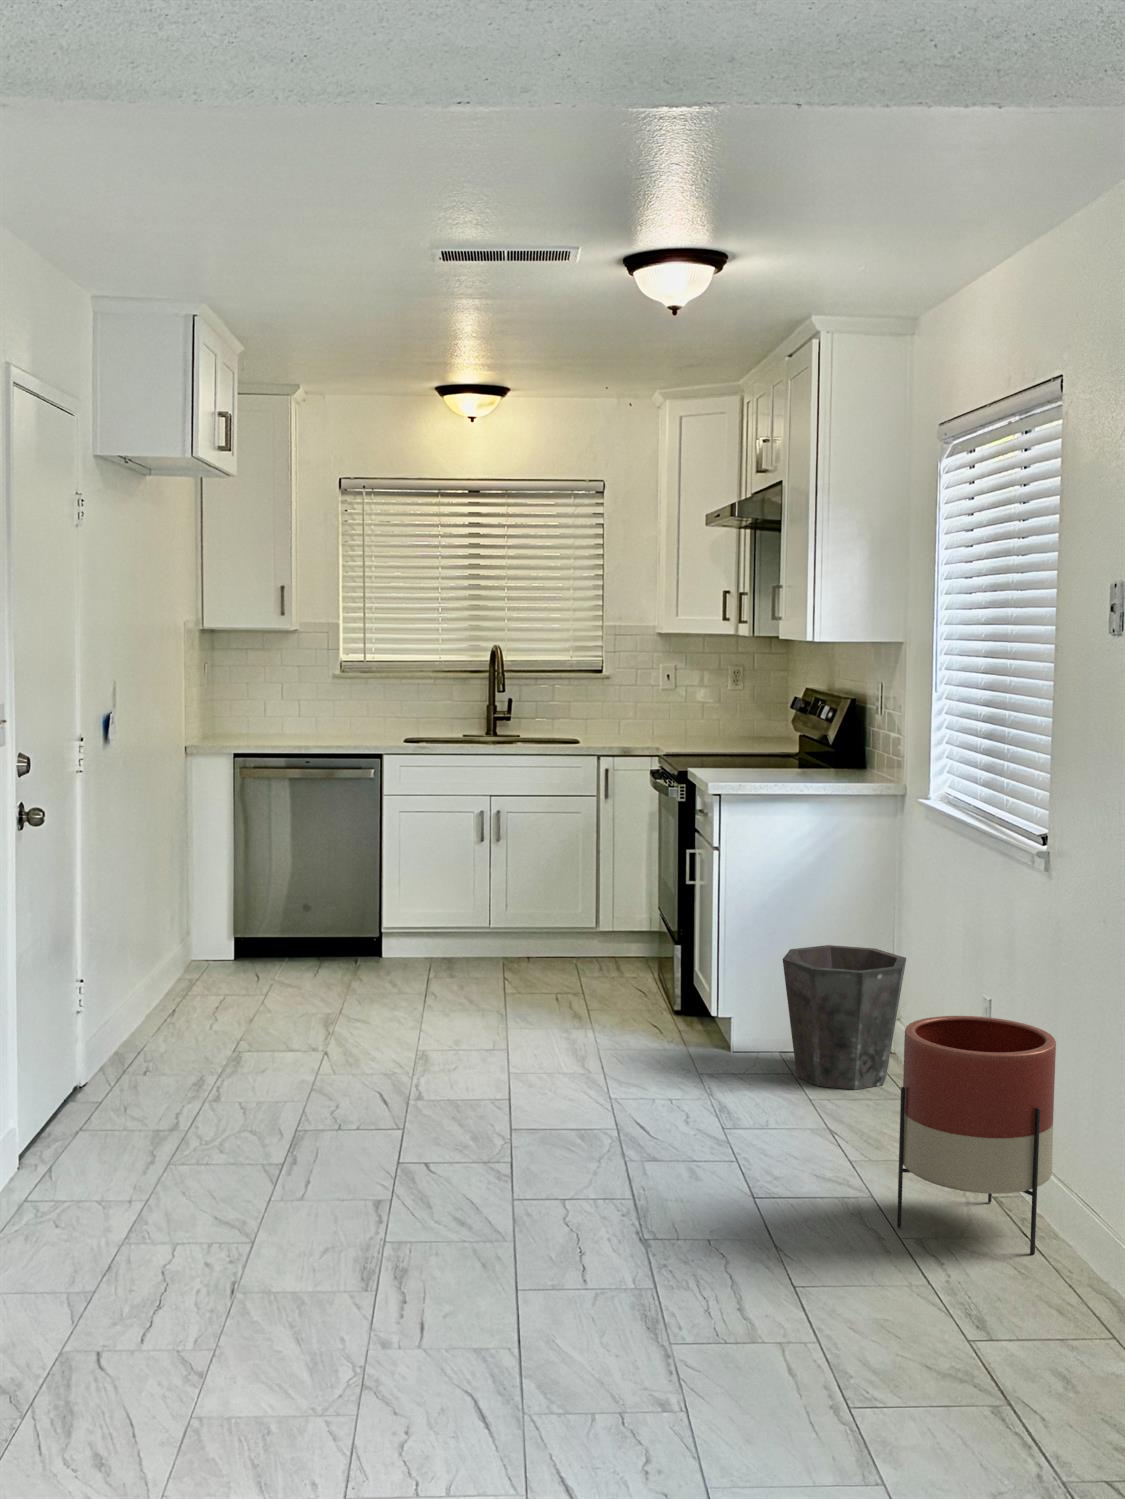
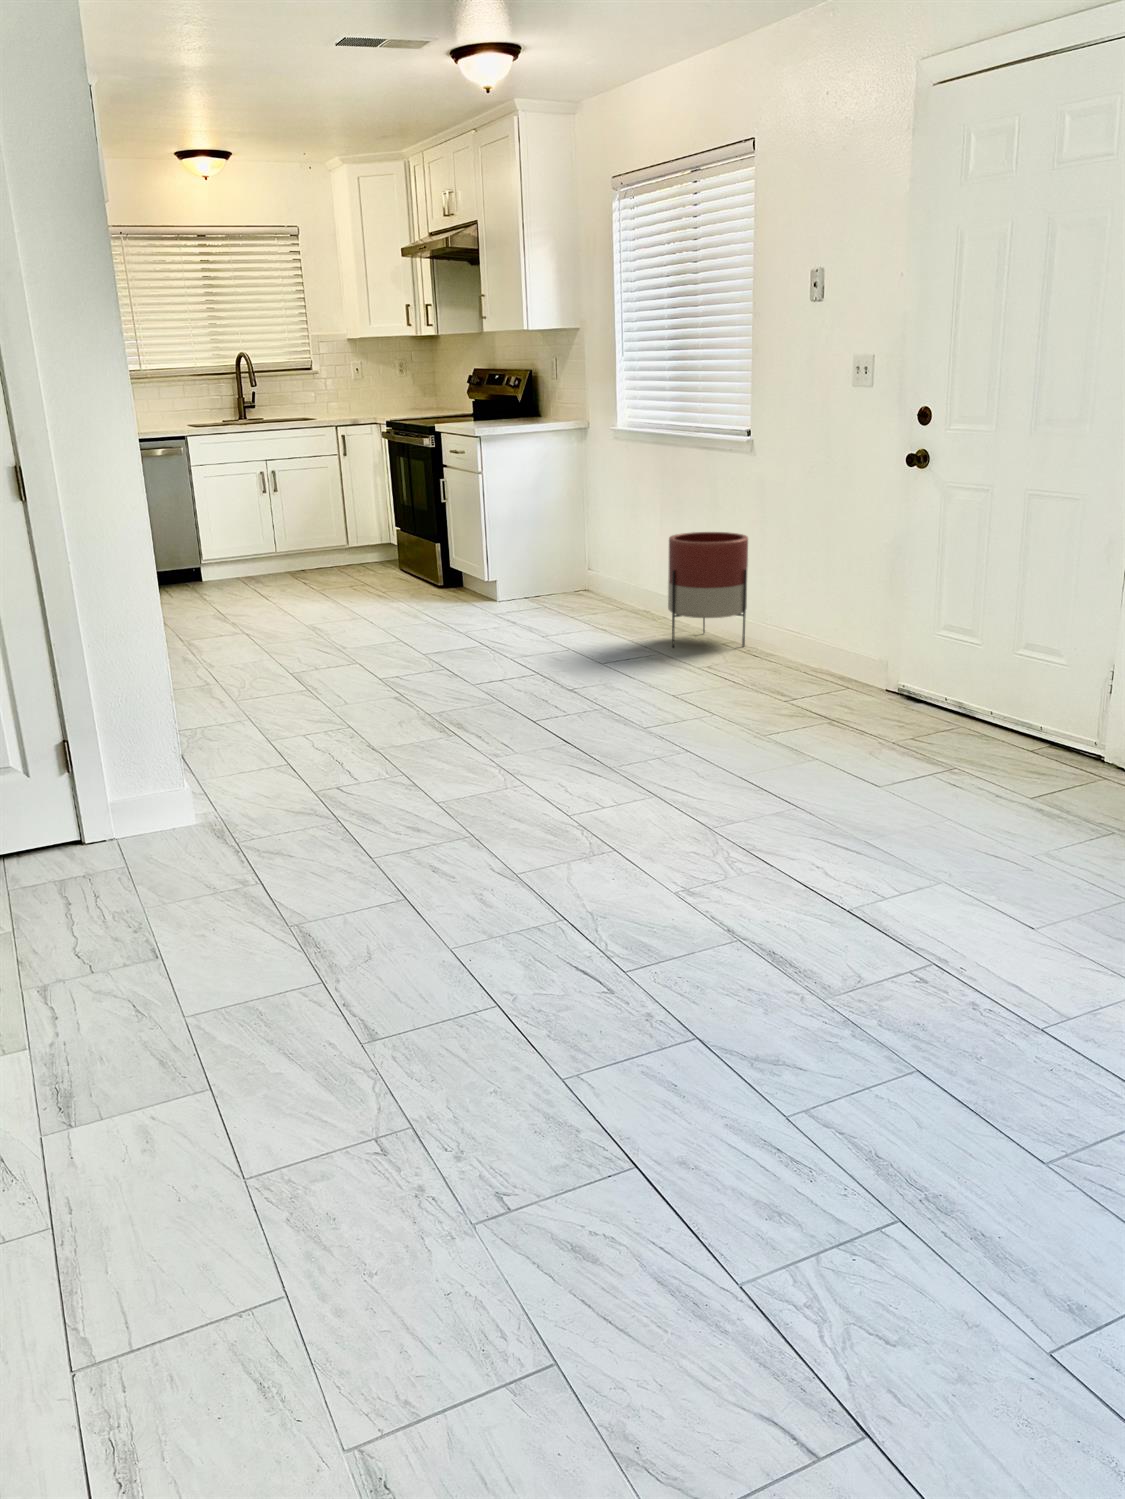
waste bin: present [783,945,906,1090] -> none [532,524,605,606]

